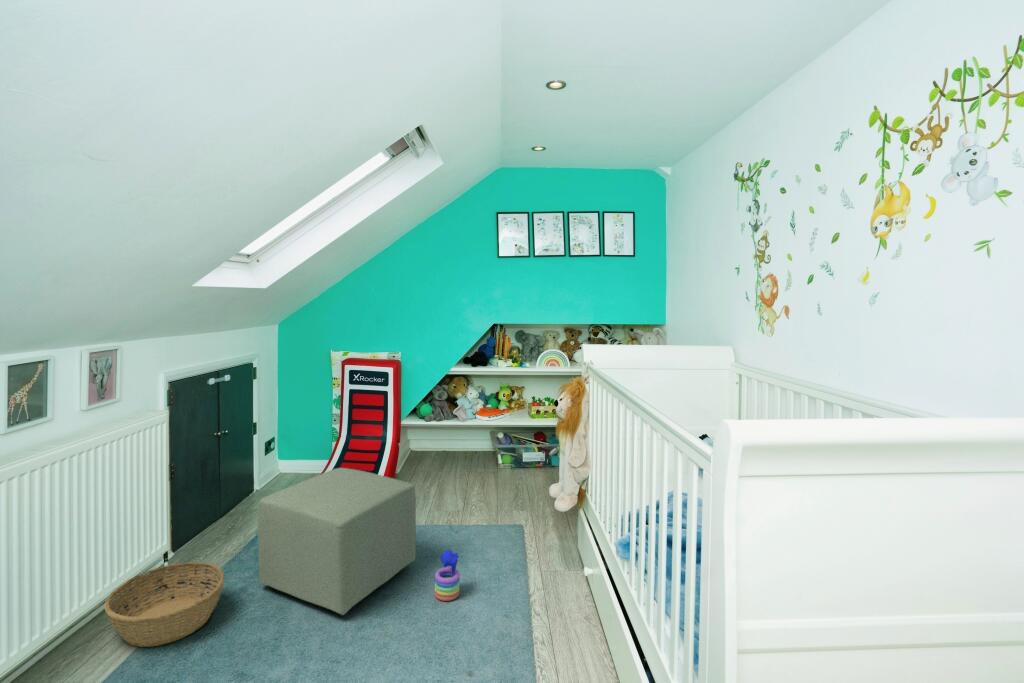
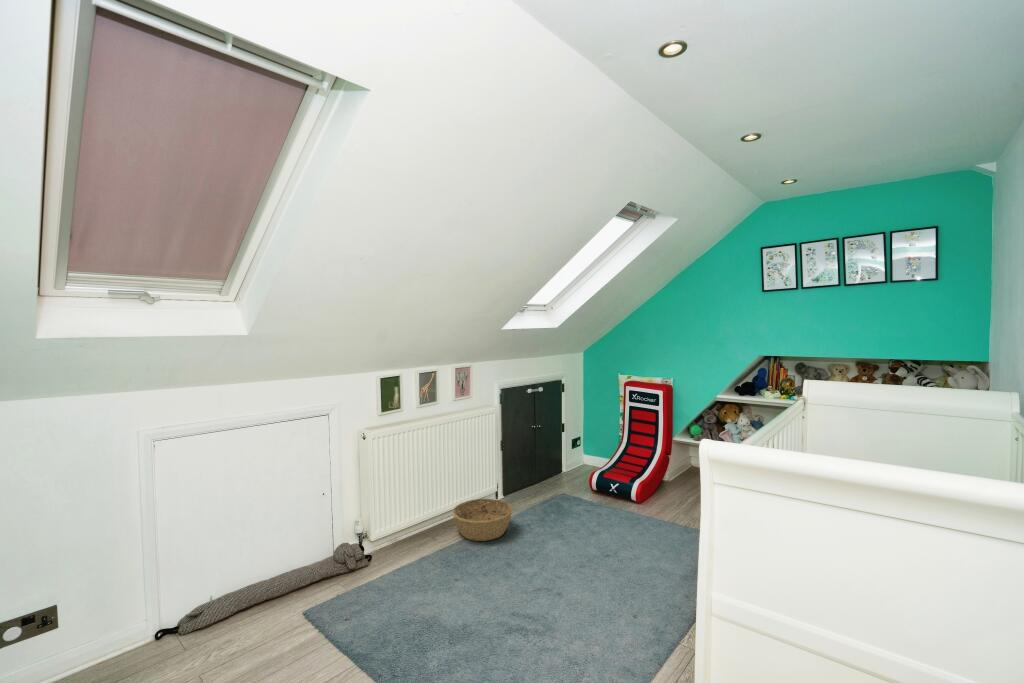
ottoman: present [258,468,416,615] -> none [534,459,642,558]
stacking toy: present [434,550,460,601] -> none [643,535,664,577]

